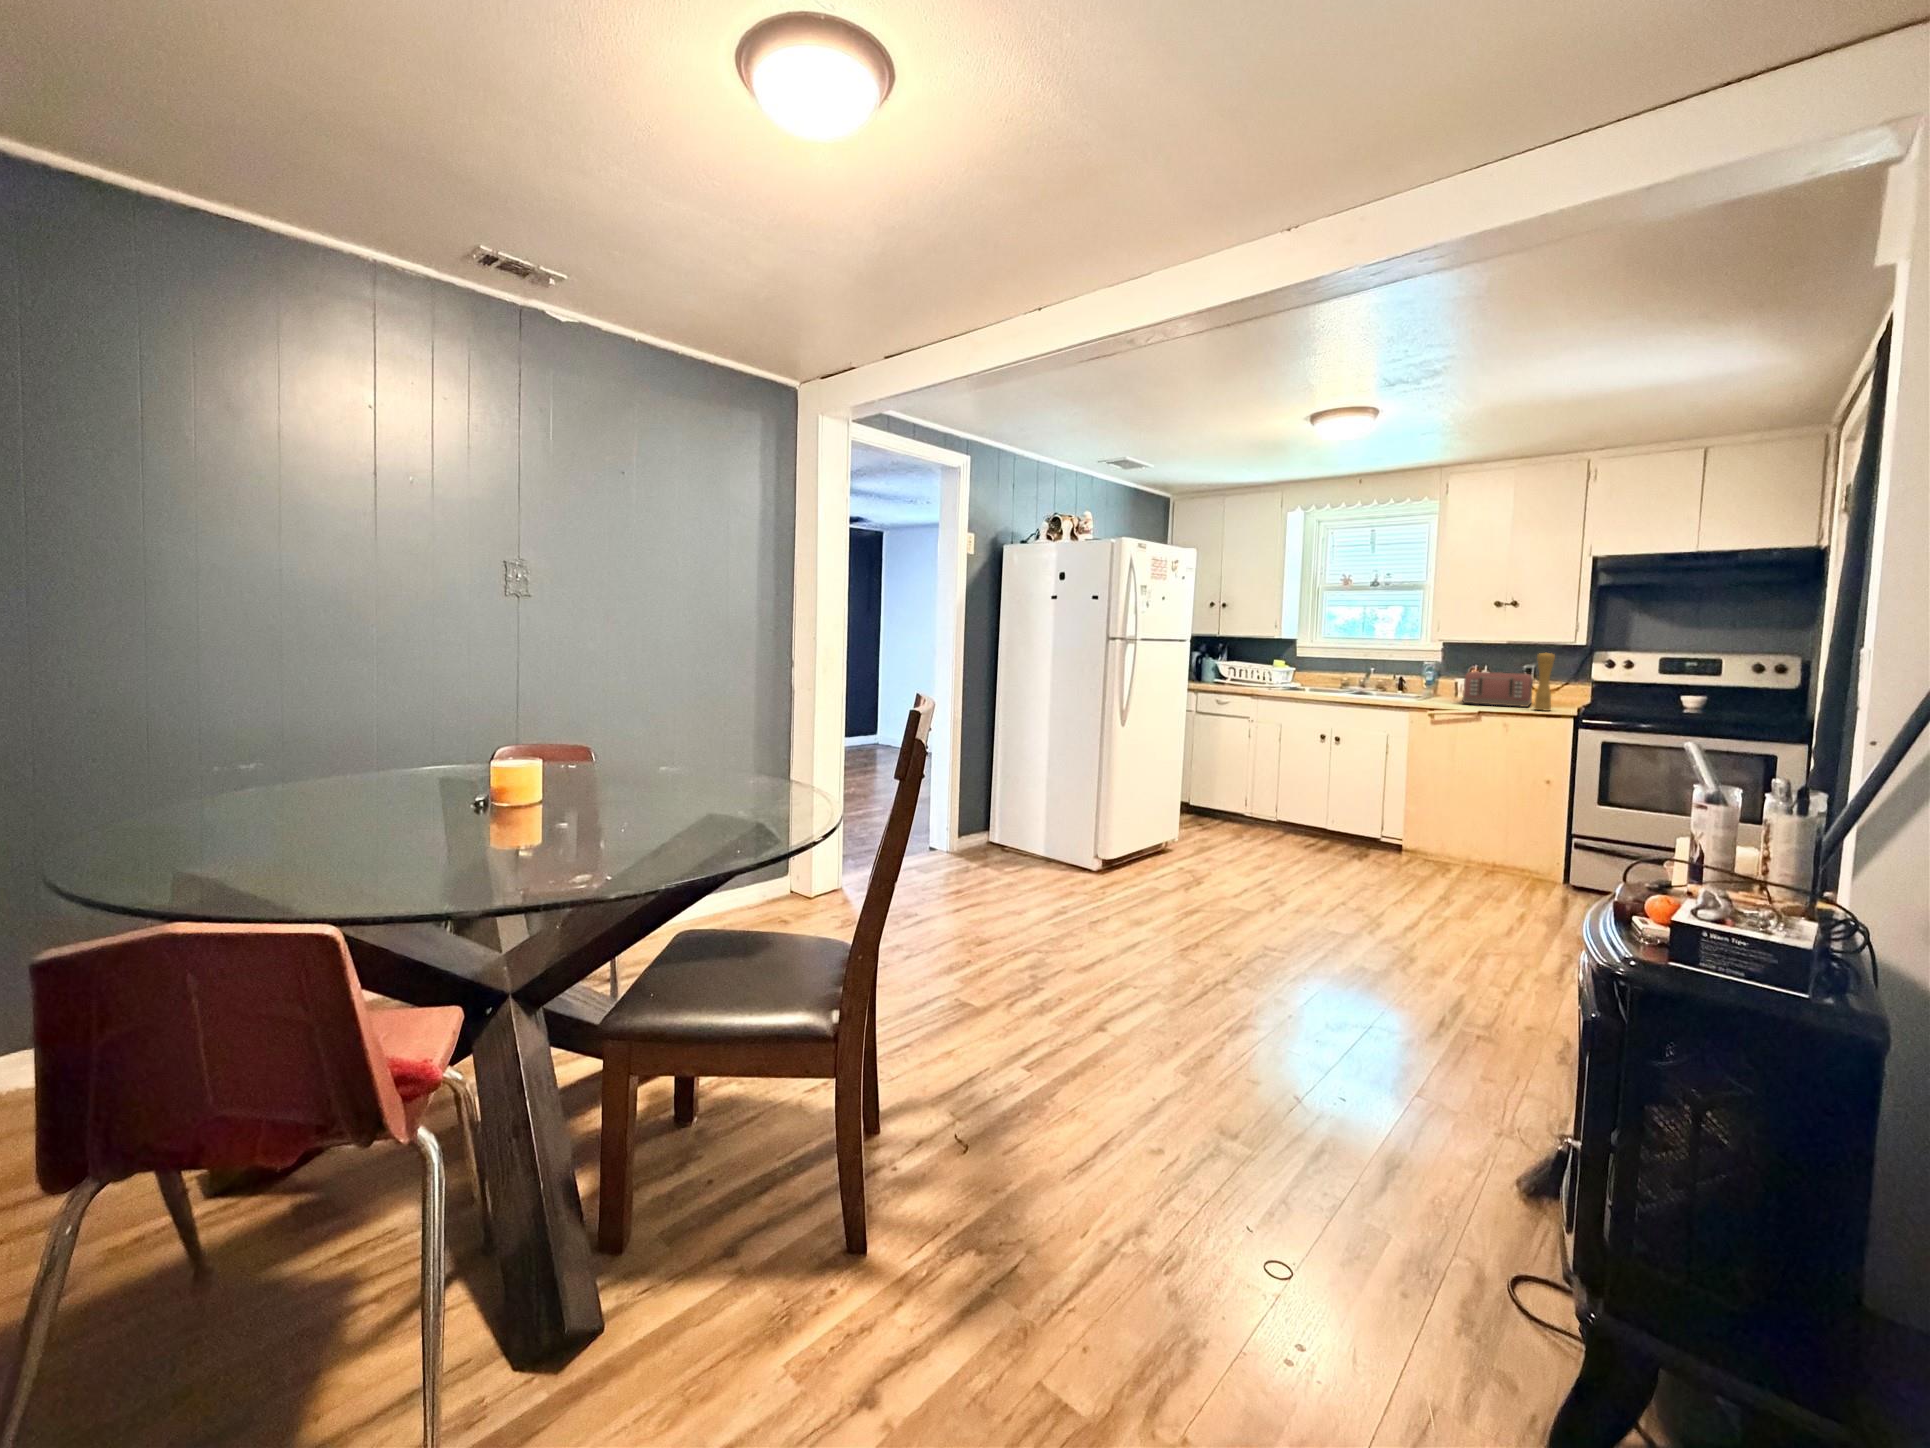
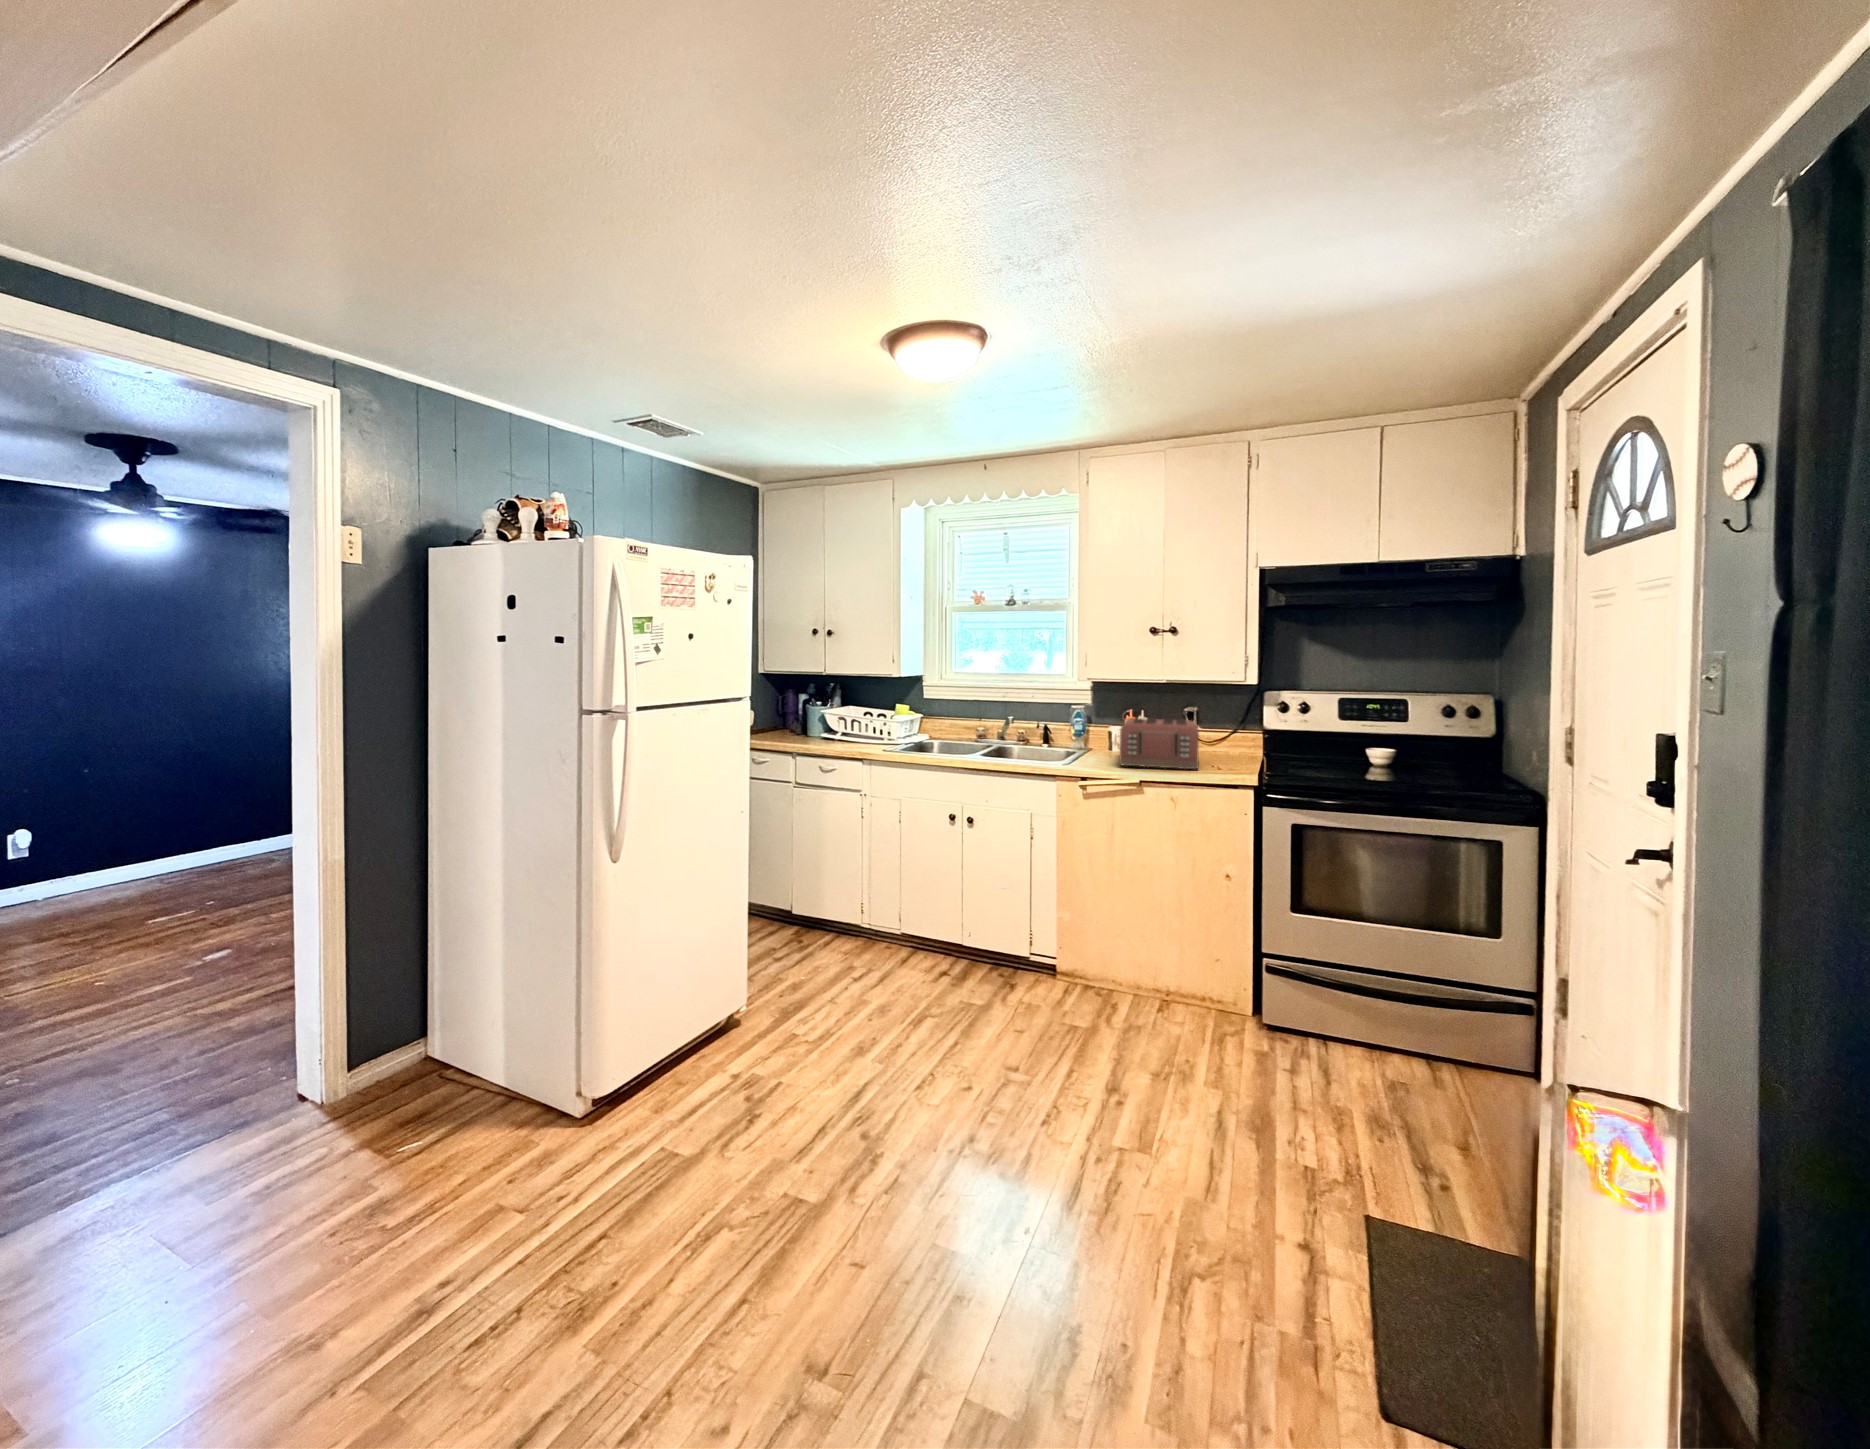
pepper mill: present [1534,653,1555,711] -> none [1206,698,1228,778]

